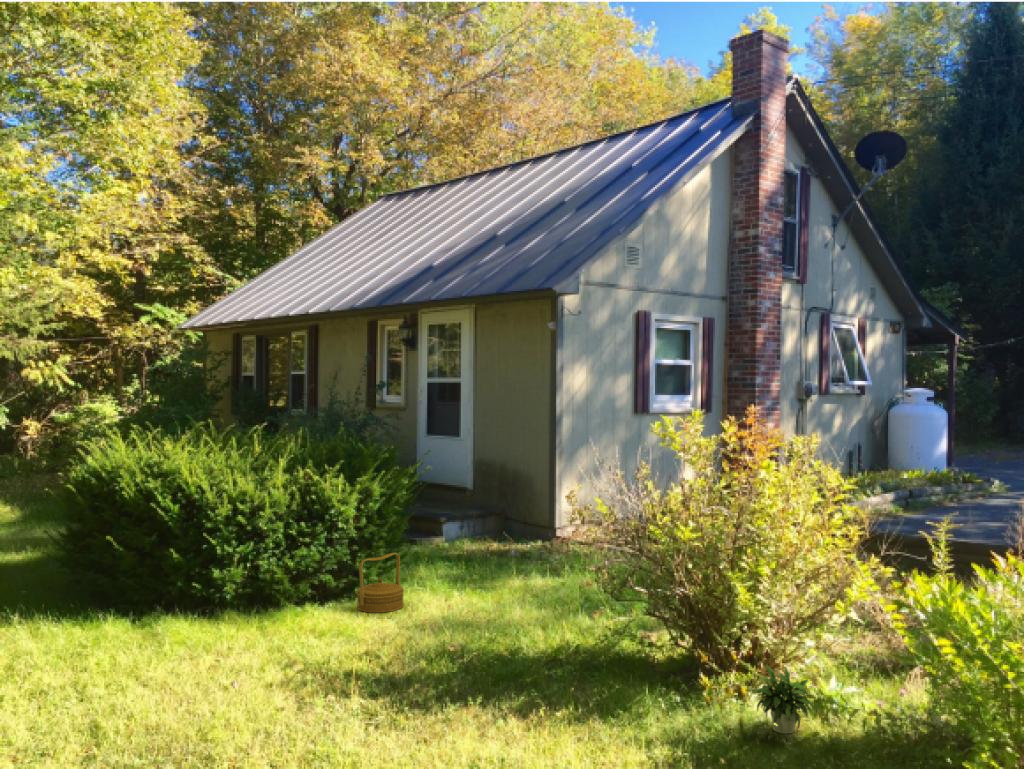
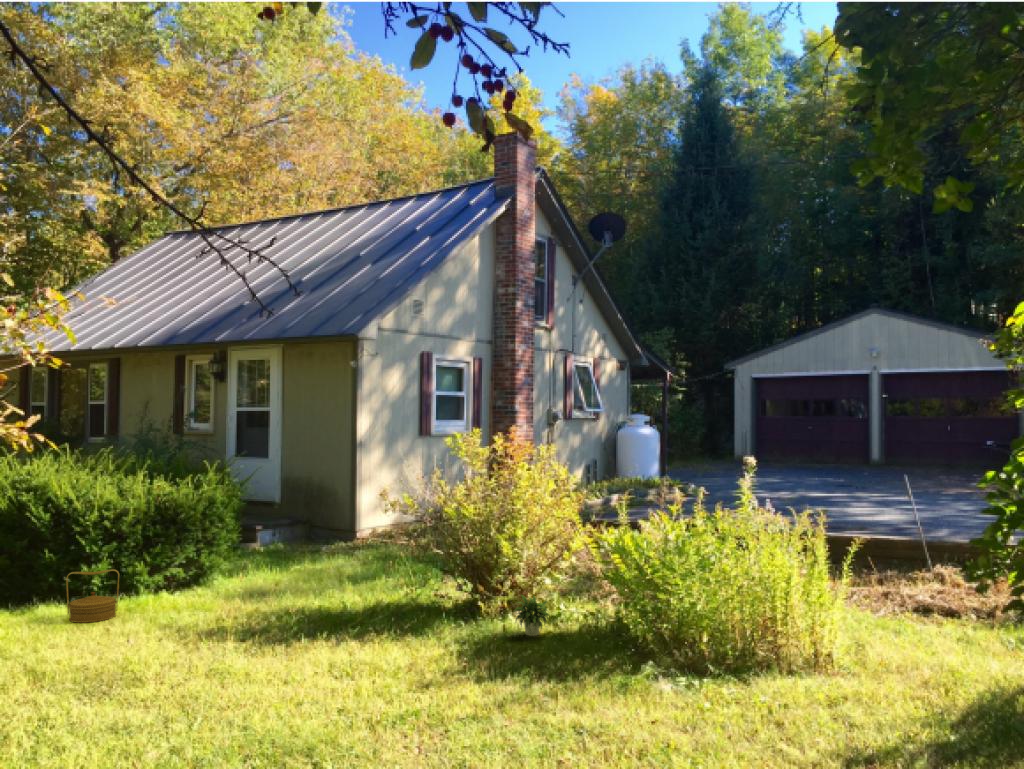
woven basket: present [356,553,404,613] -> present [66,569,119,623]

